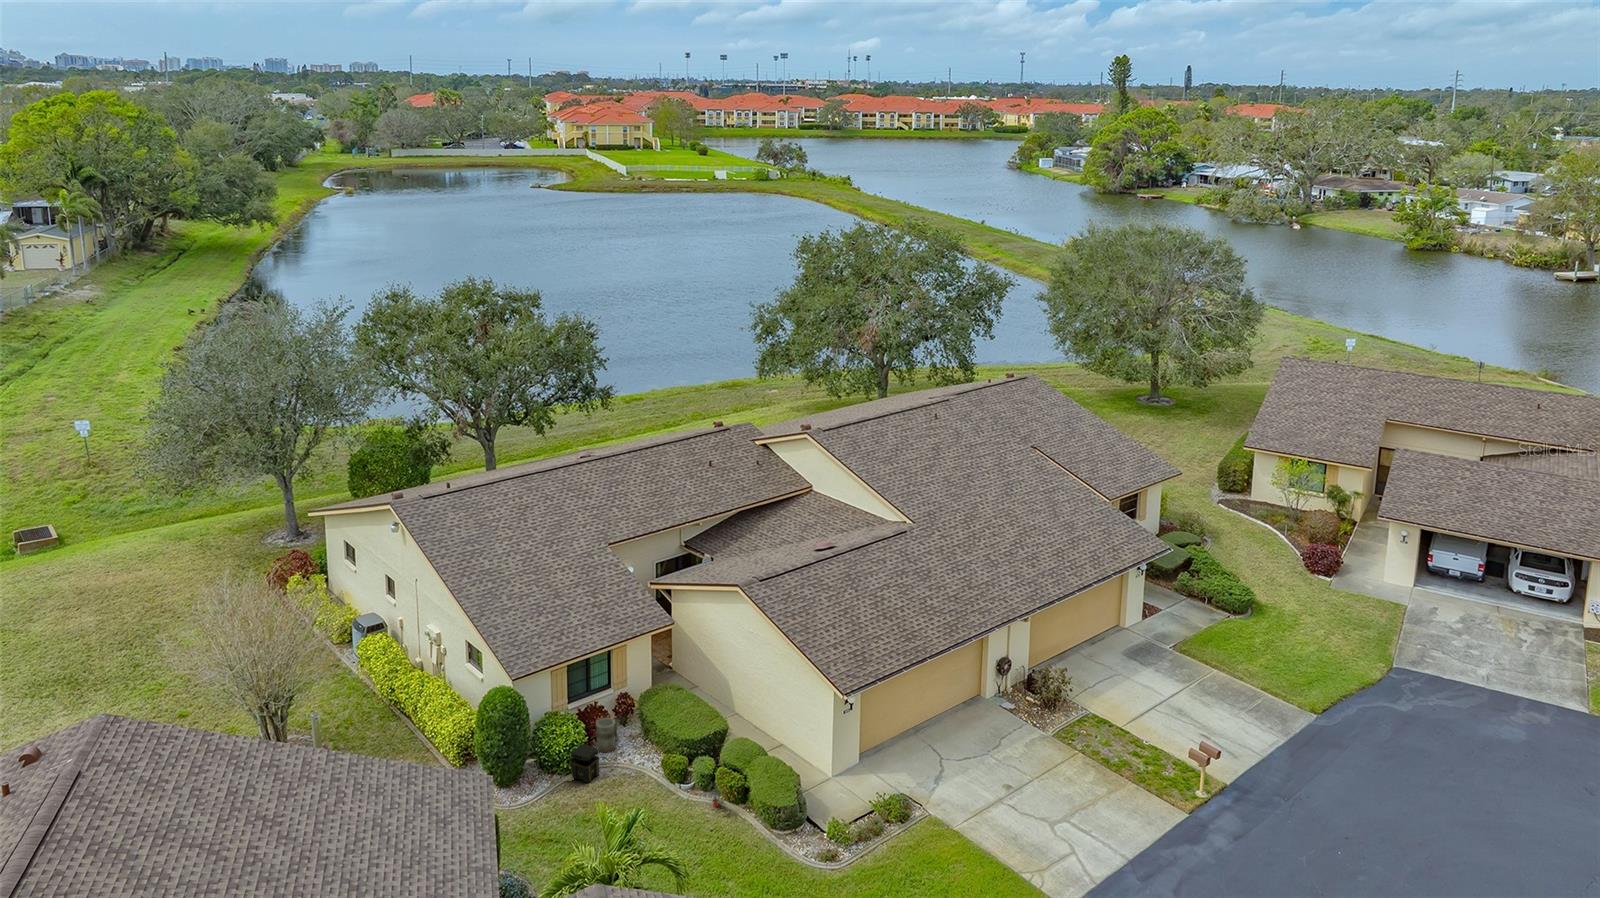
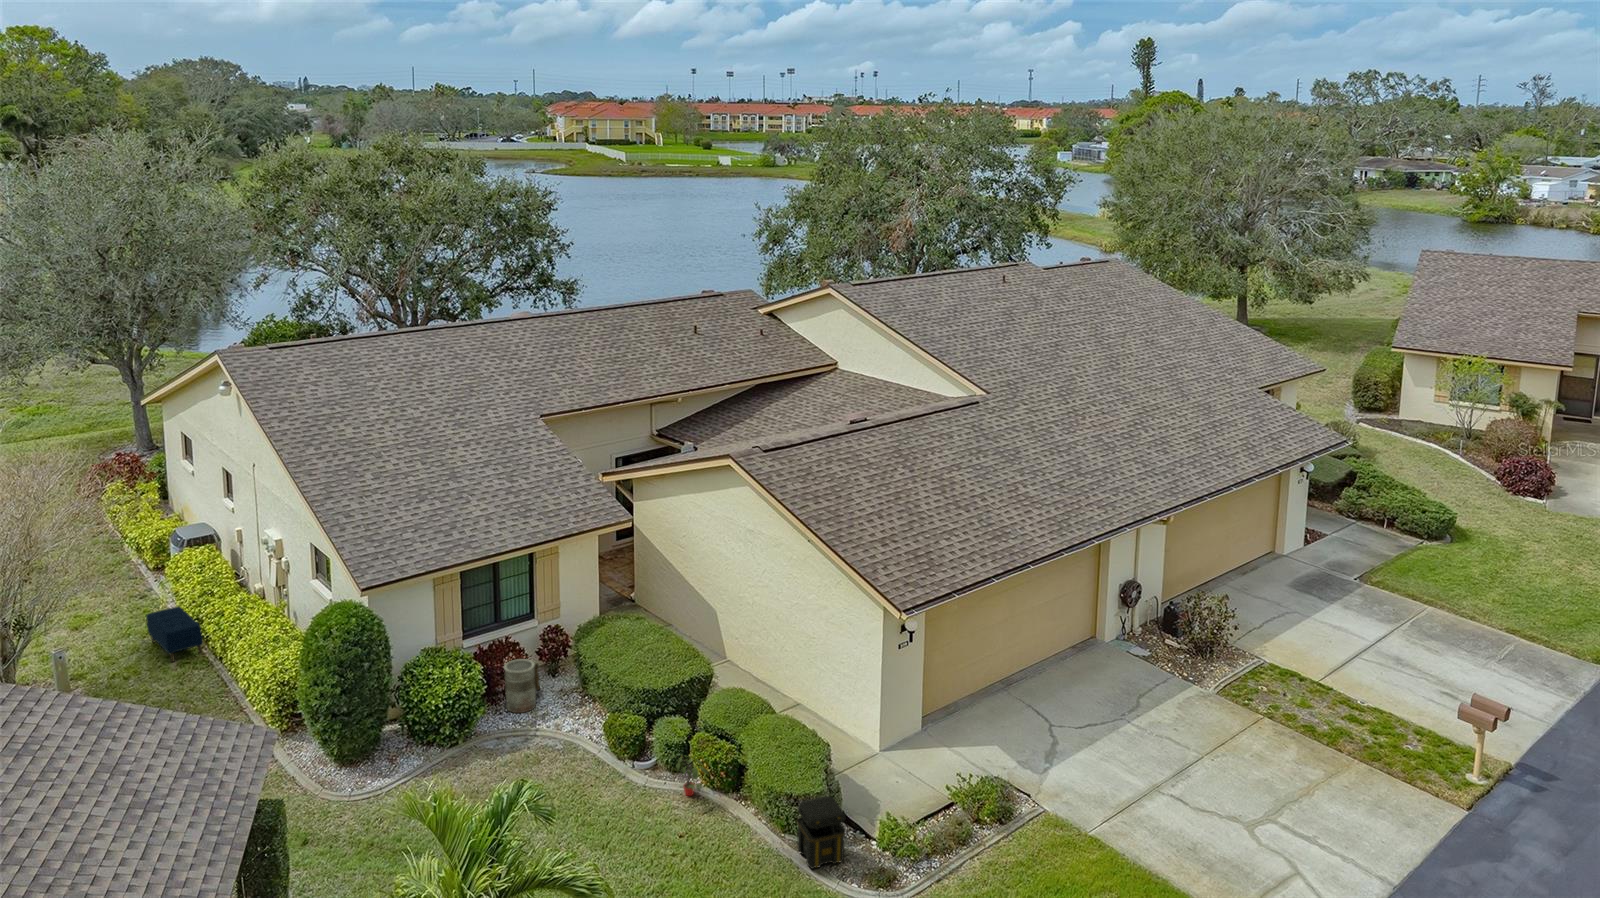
bench: none [350,677,391,717] -> present [146,606,203,662]
toolbox: present [571,744,599,783] -> present [797,796,846,869]

